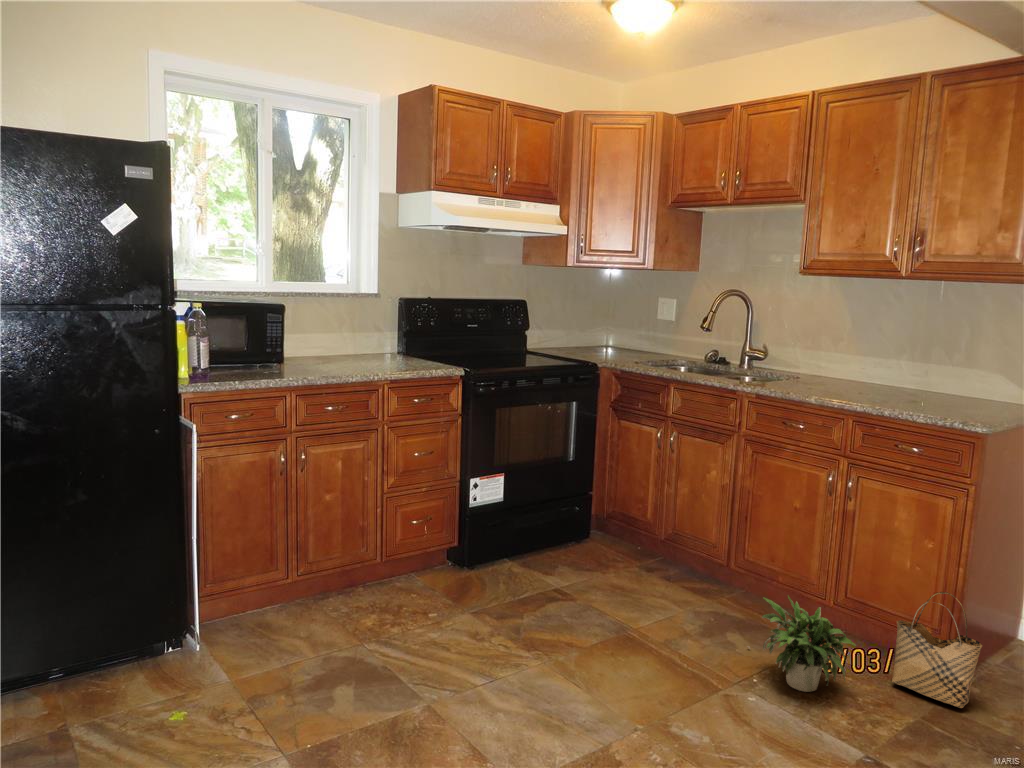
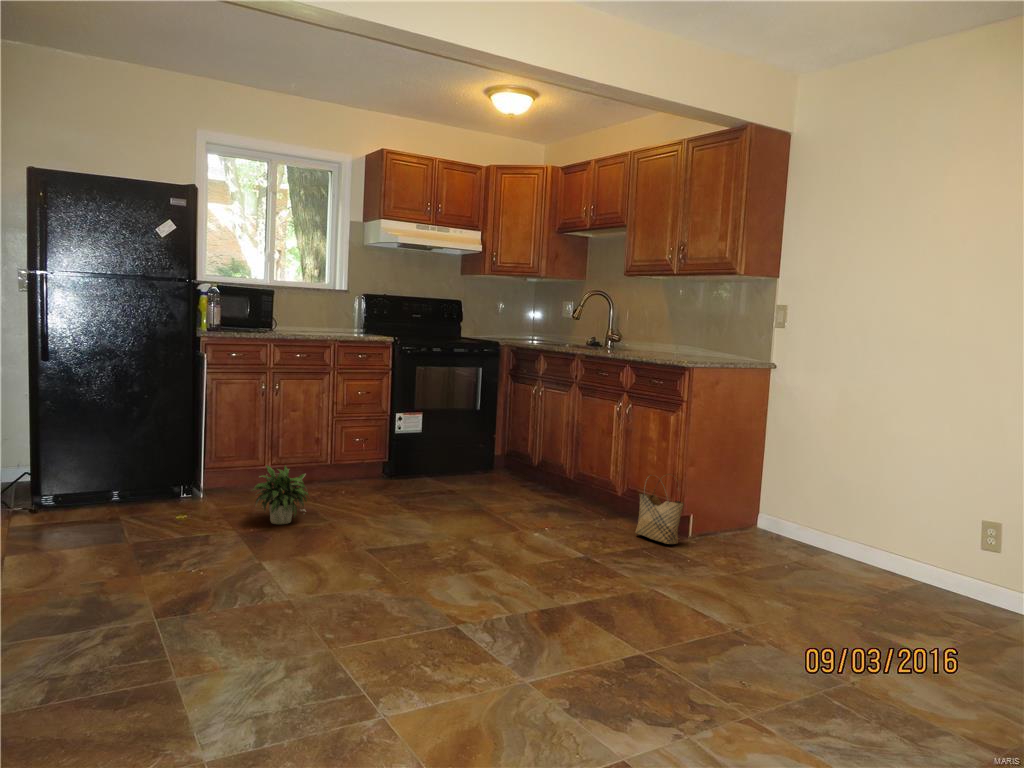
potted plant: present [749,596,856,692] -> present [254,465,309,524]

